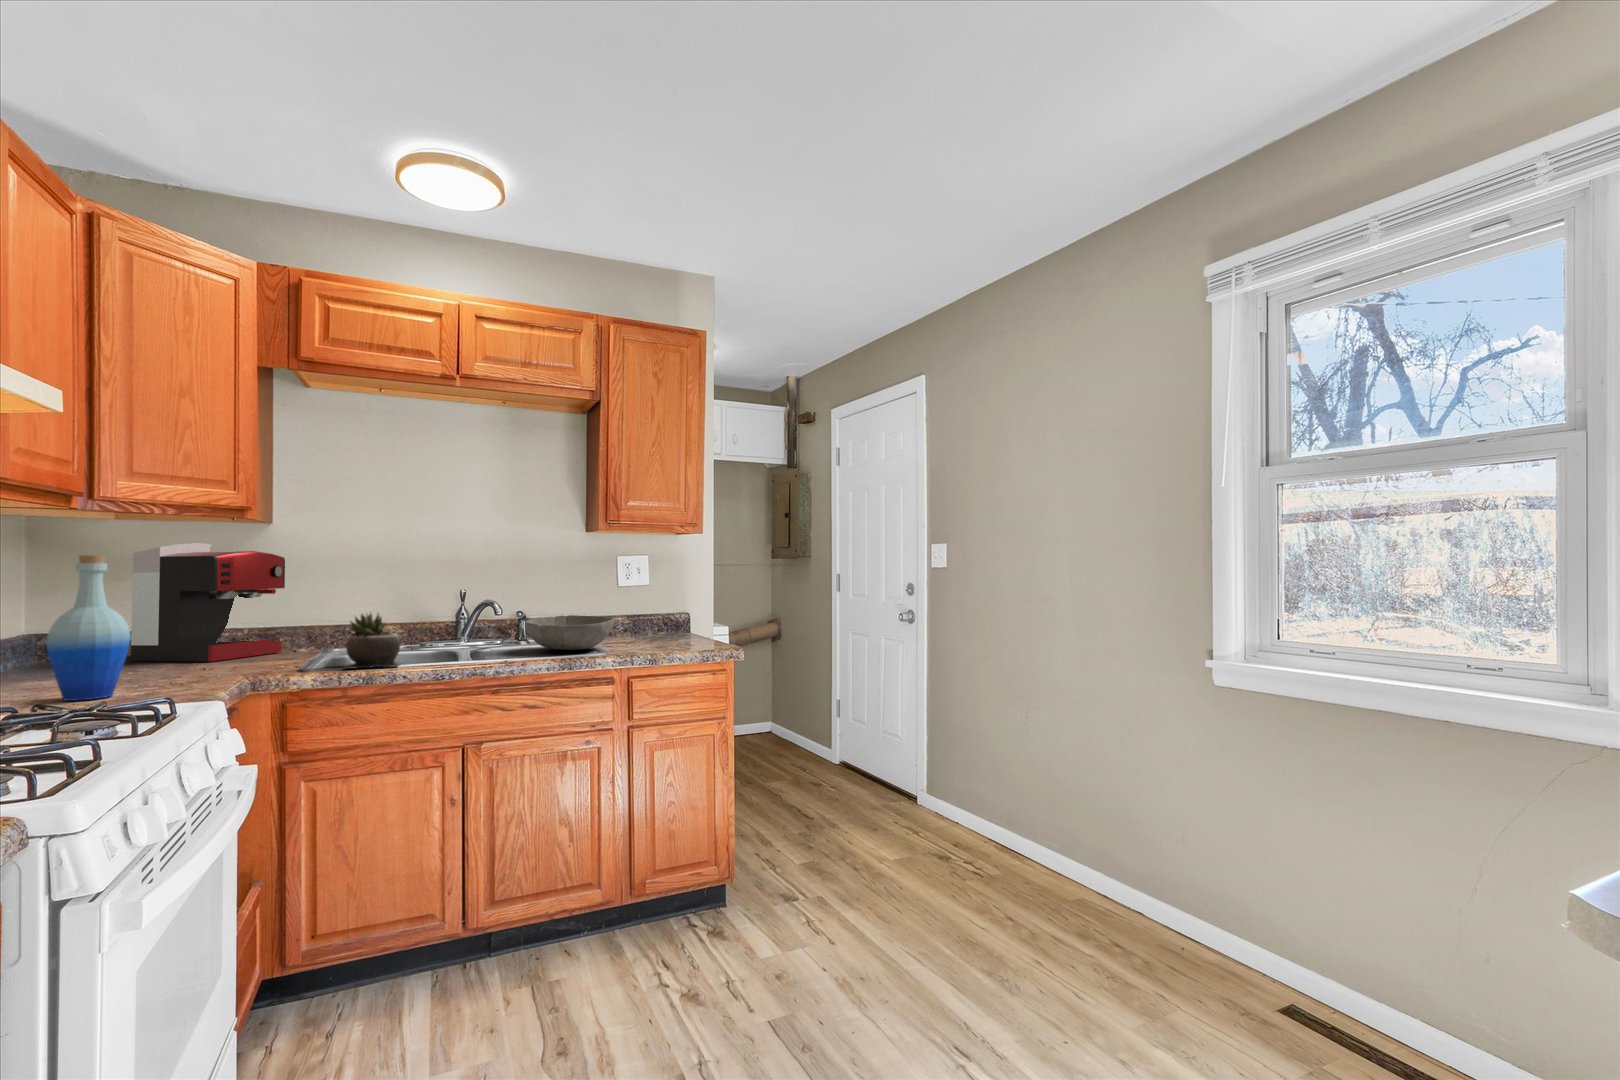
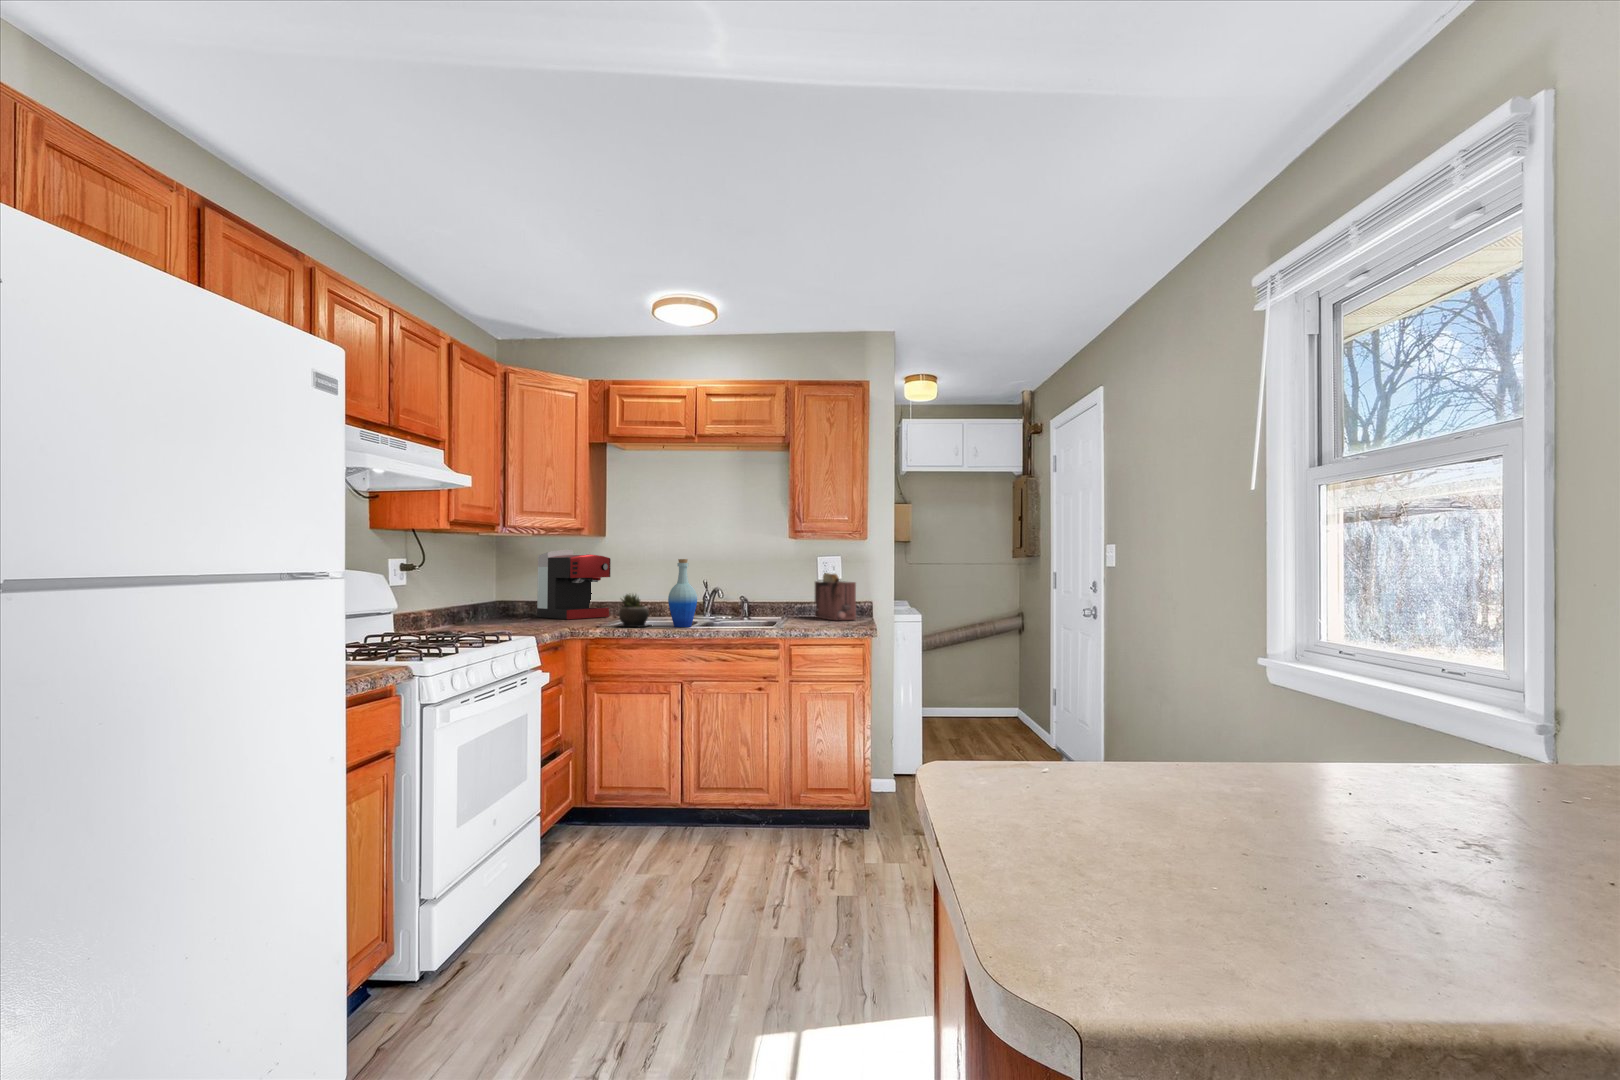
bottle: present [46,555,131,701] -> present [668,559,697,627]
toaster: none [612,576,676,638] -> present [815,573,856,621]
bowl: present [525,615,614,650] -> none [730,600,790,624]

